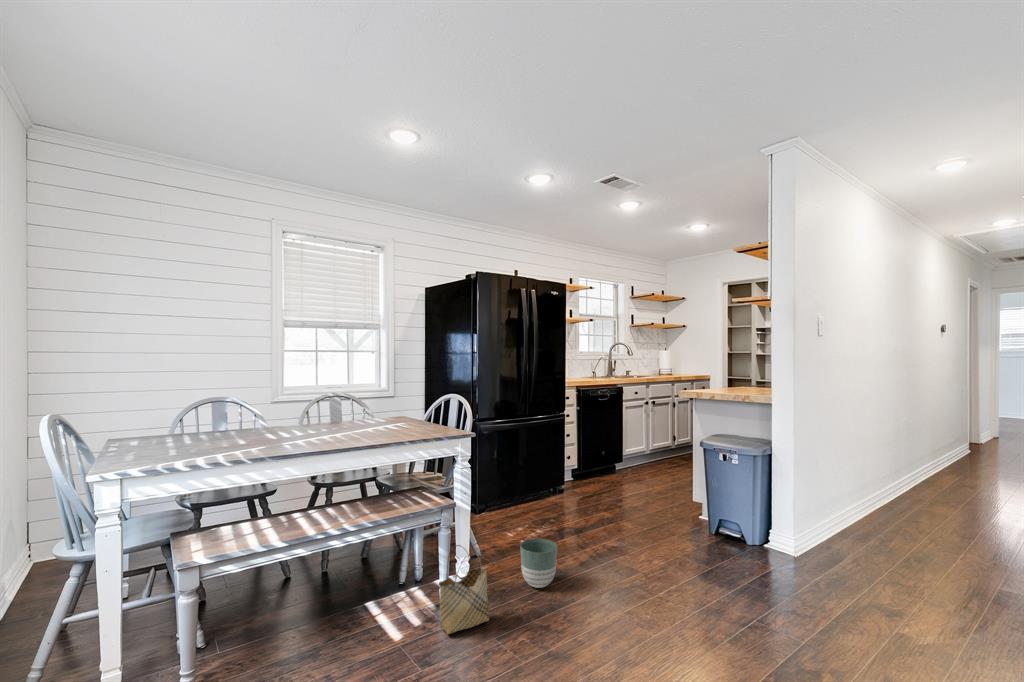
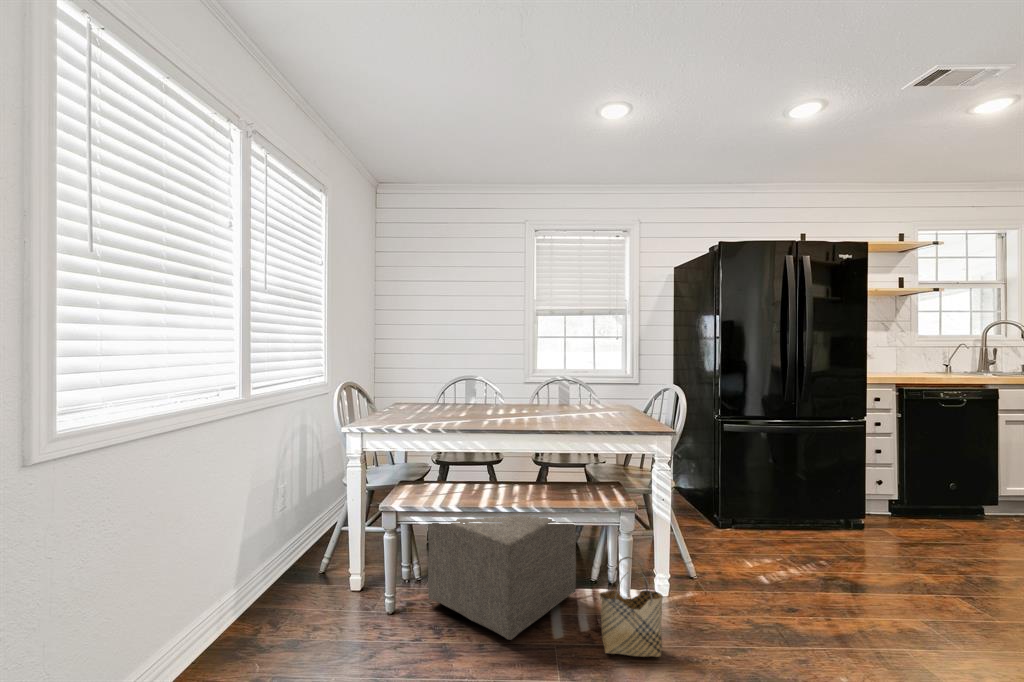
ottoman: none [237,518,394,659] -> present [428,516,576,640]
planter: present [520,539,557,588] -> none [726,576,779,643]

